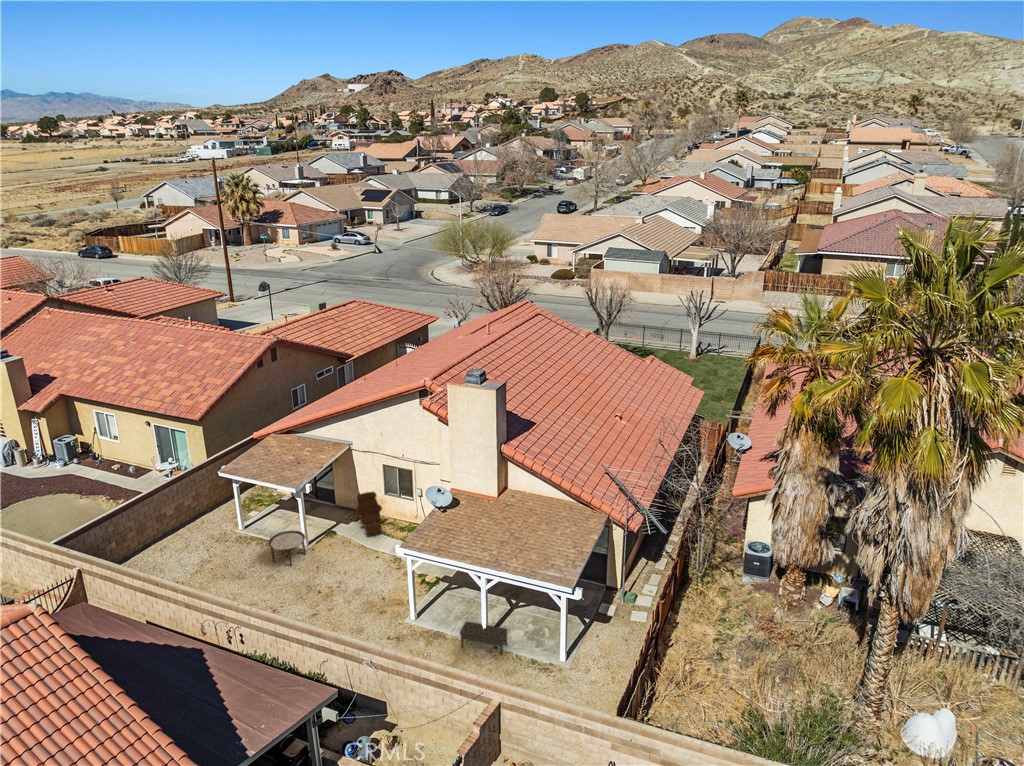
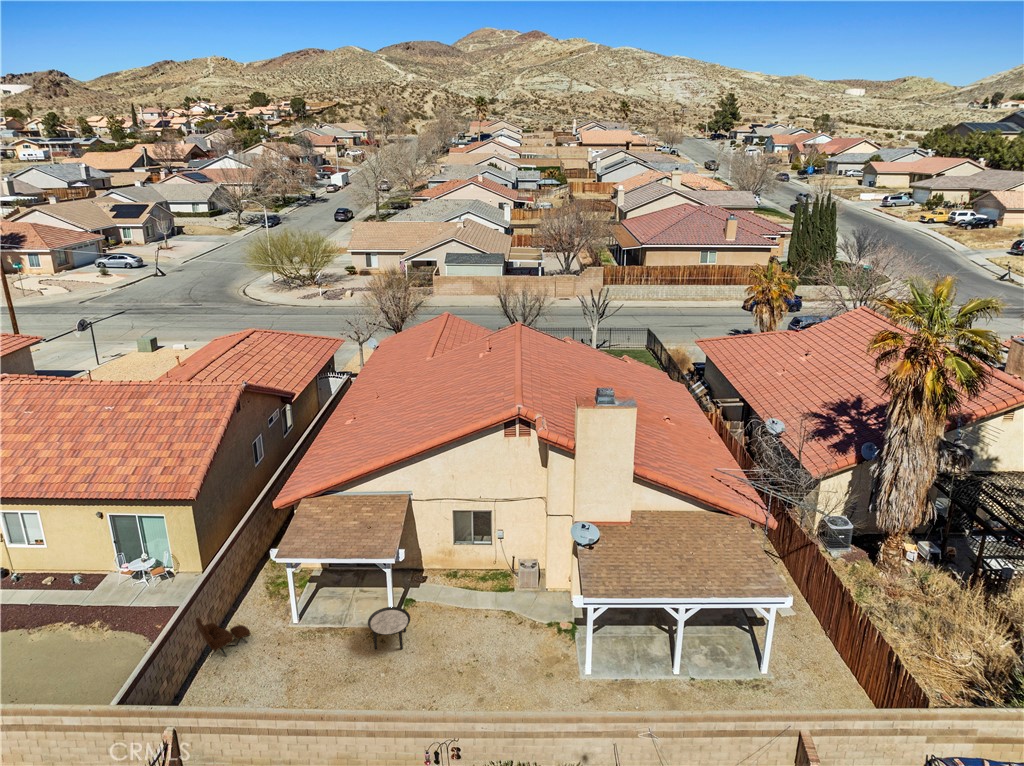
lounge chair: present [356,492,382,536] -> present [196,618,251,656]
bench: present [460,621,508,655] -> none [658,655,710,687]

